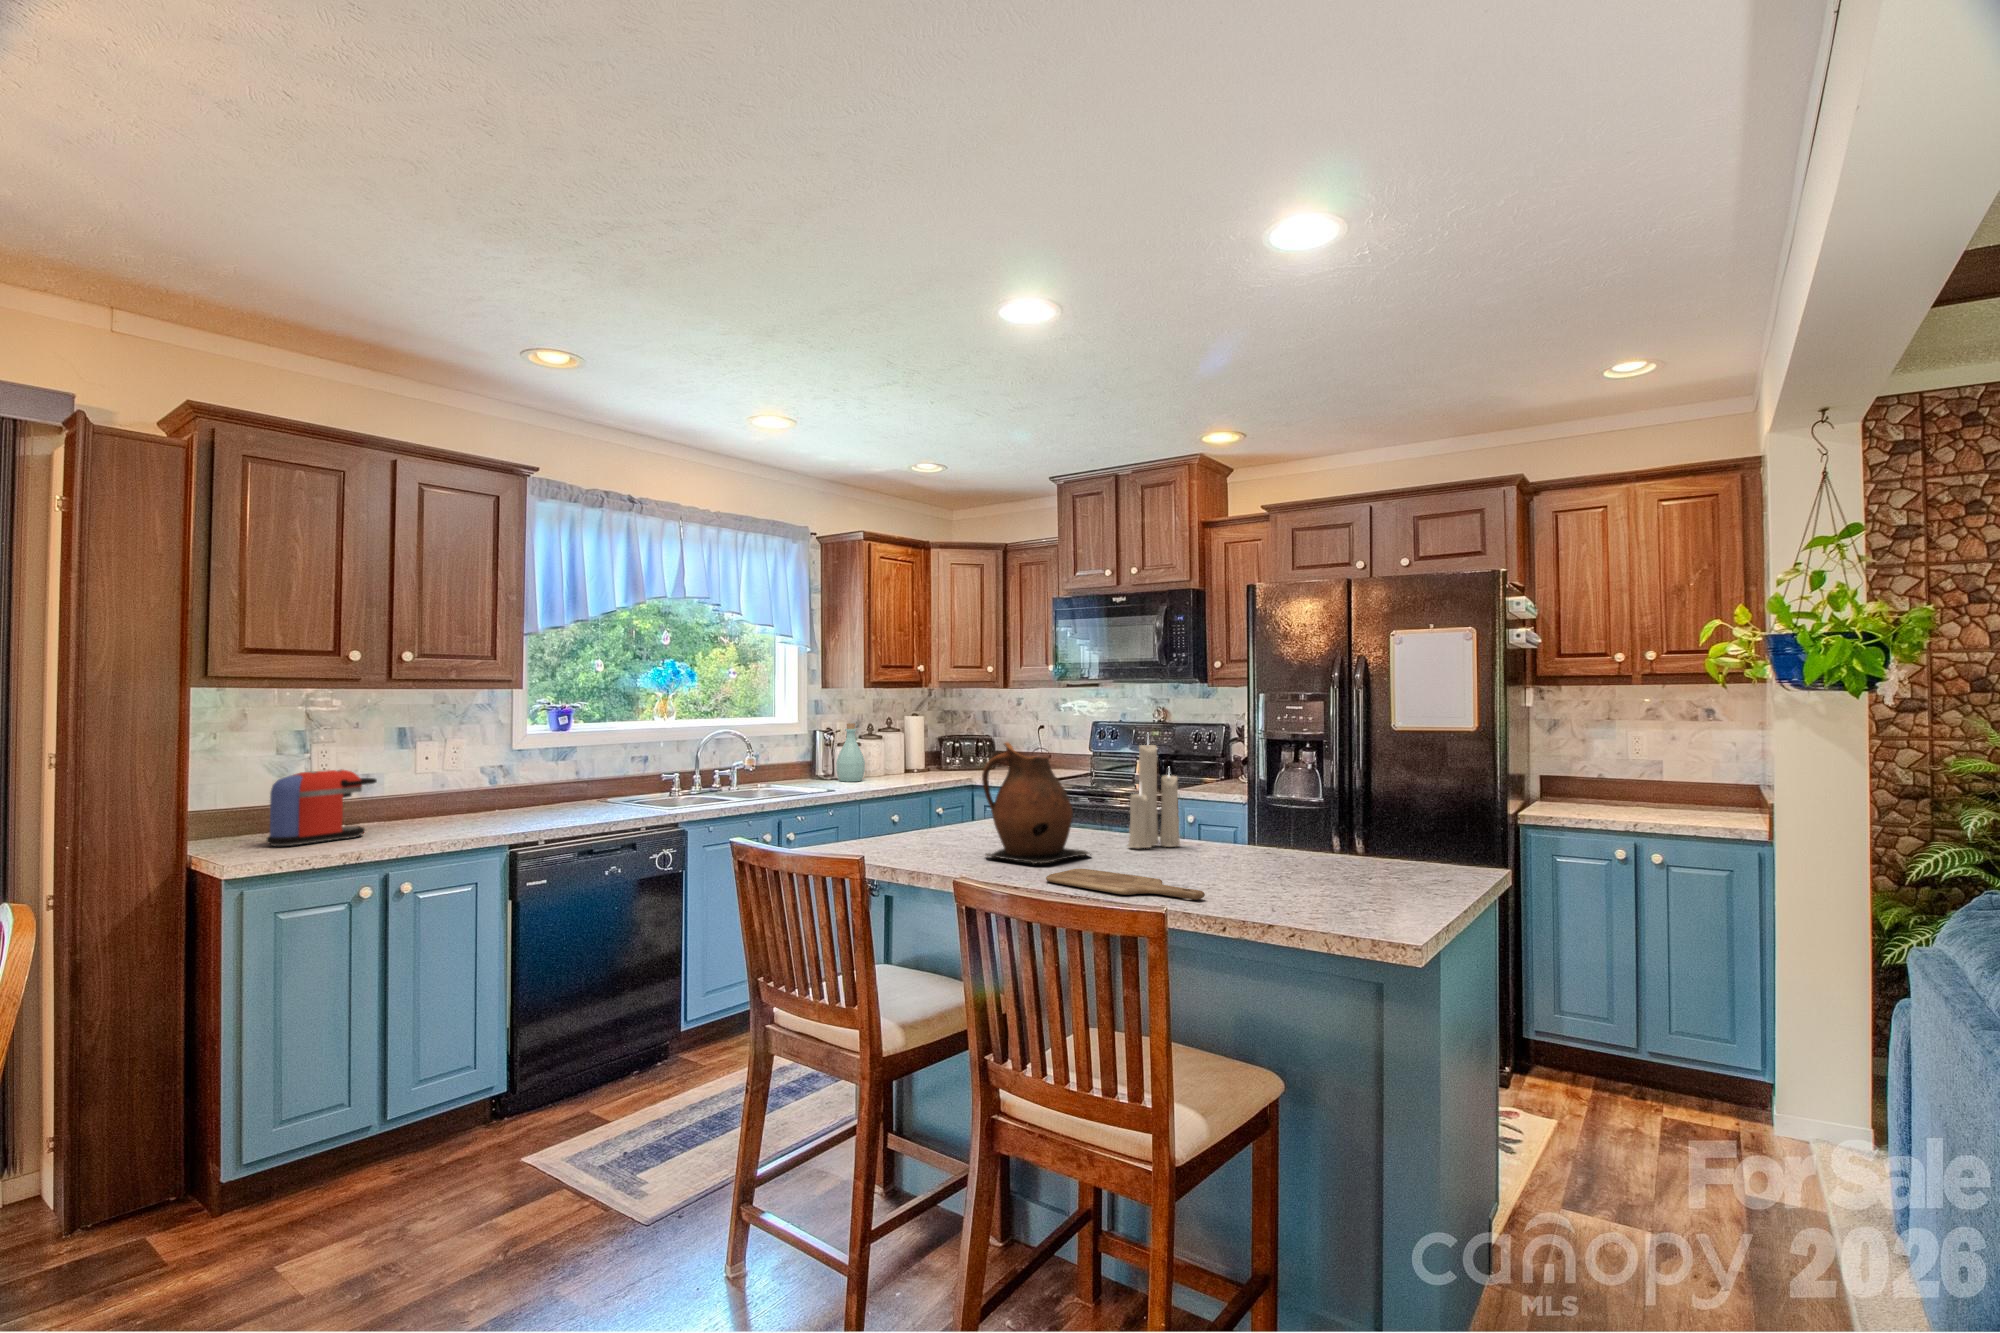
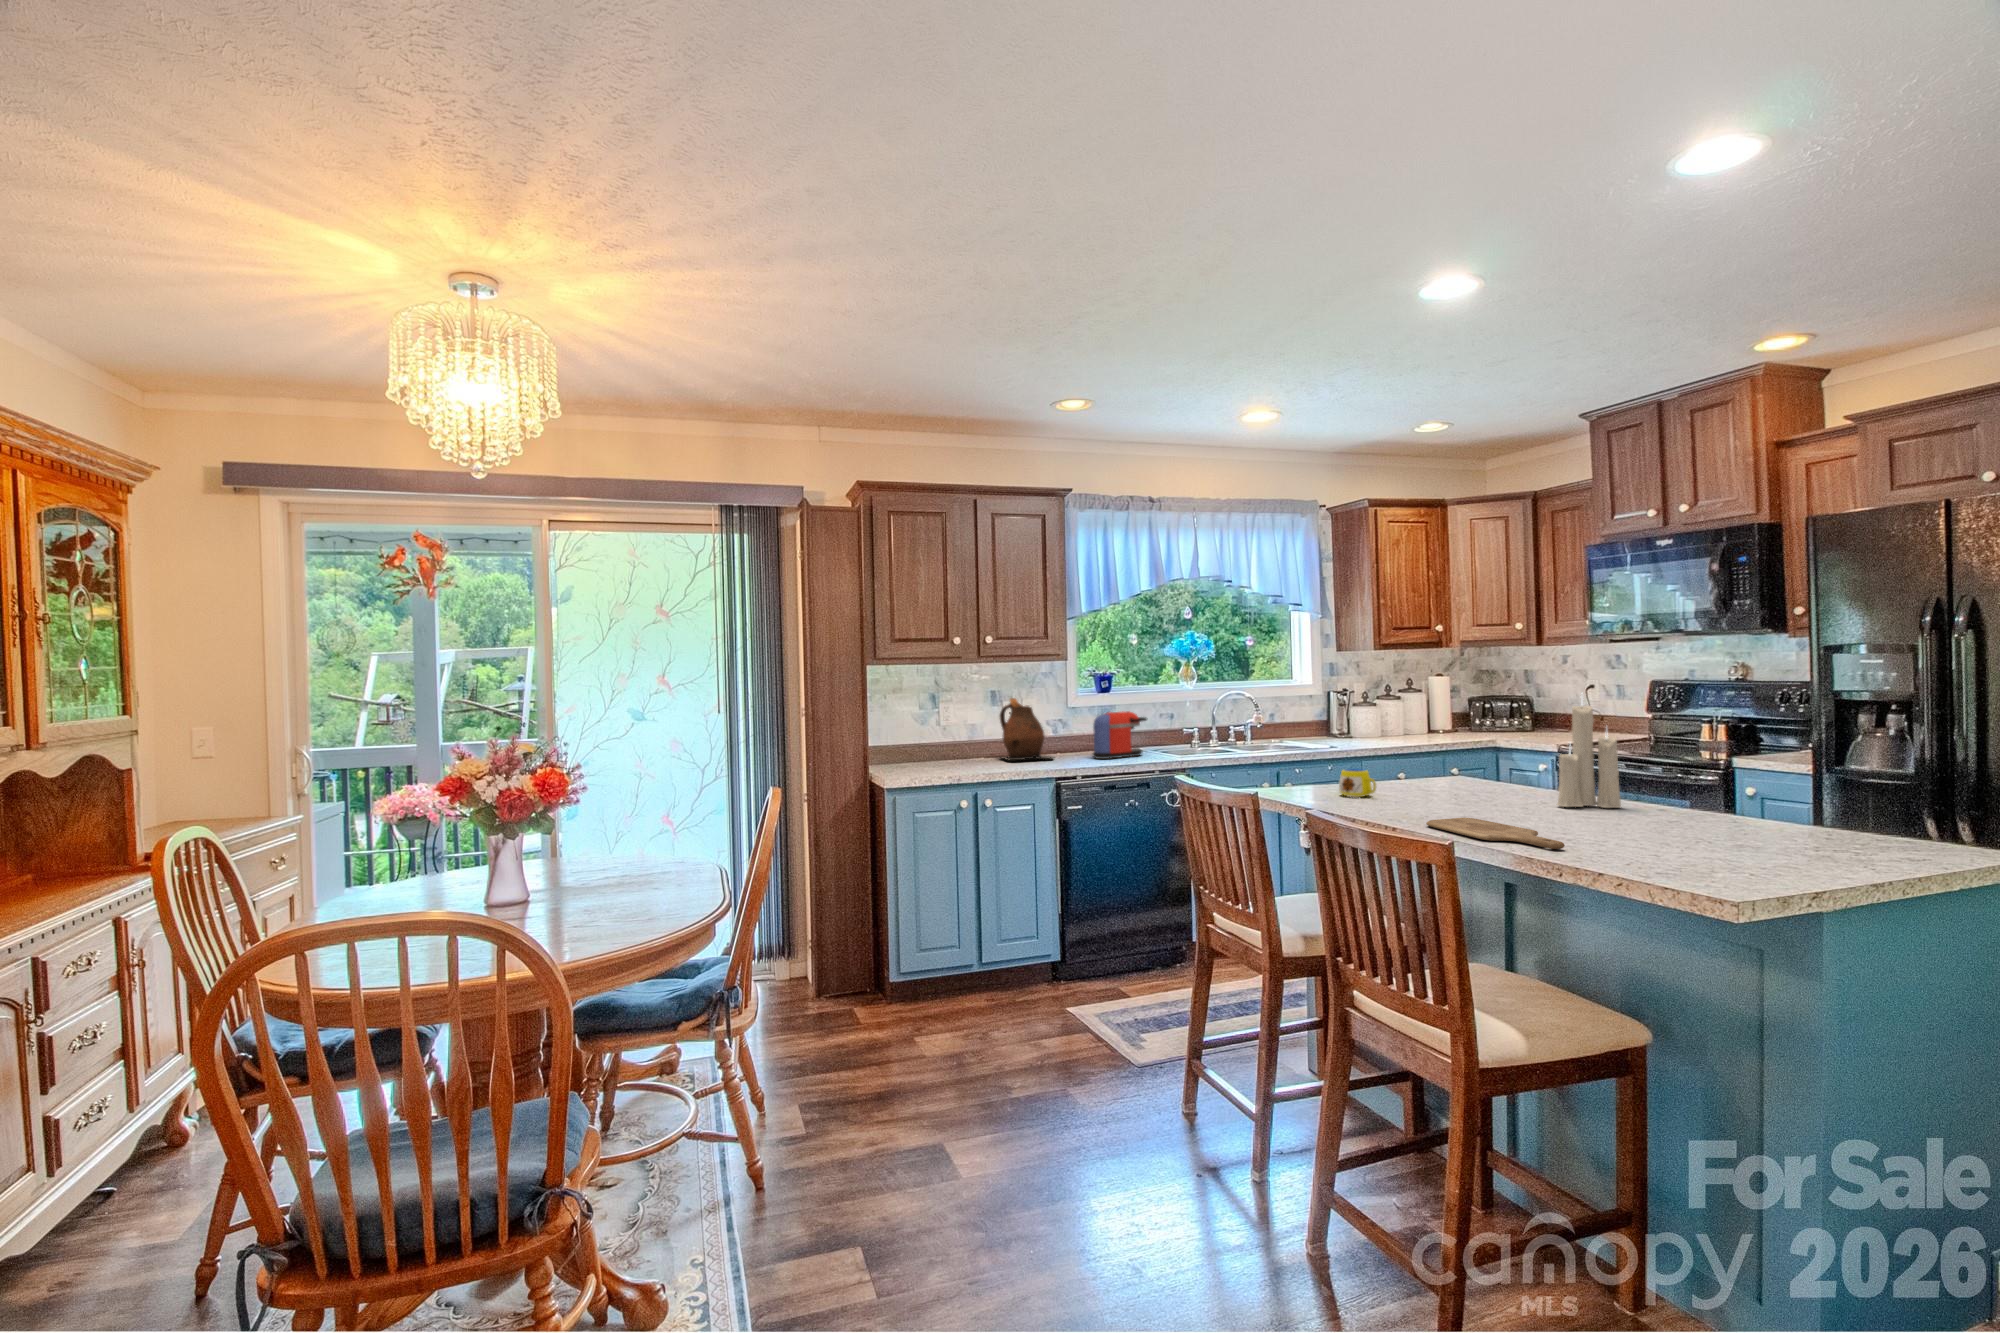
bottle: present [836,723,865,782] -> none [1348,684,1377,739]
ceramic pitcher: present [982,742,1091,865] -> present [1000,698,1053,760]
coffee maker: present [266,769,377,846] -> present [1093,711,1147,759]
mug: none [912,818,955,852] -> present [1339,769,1376,798]

